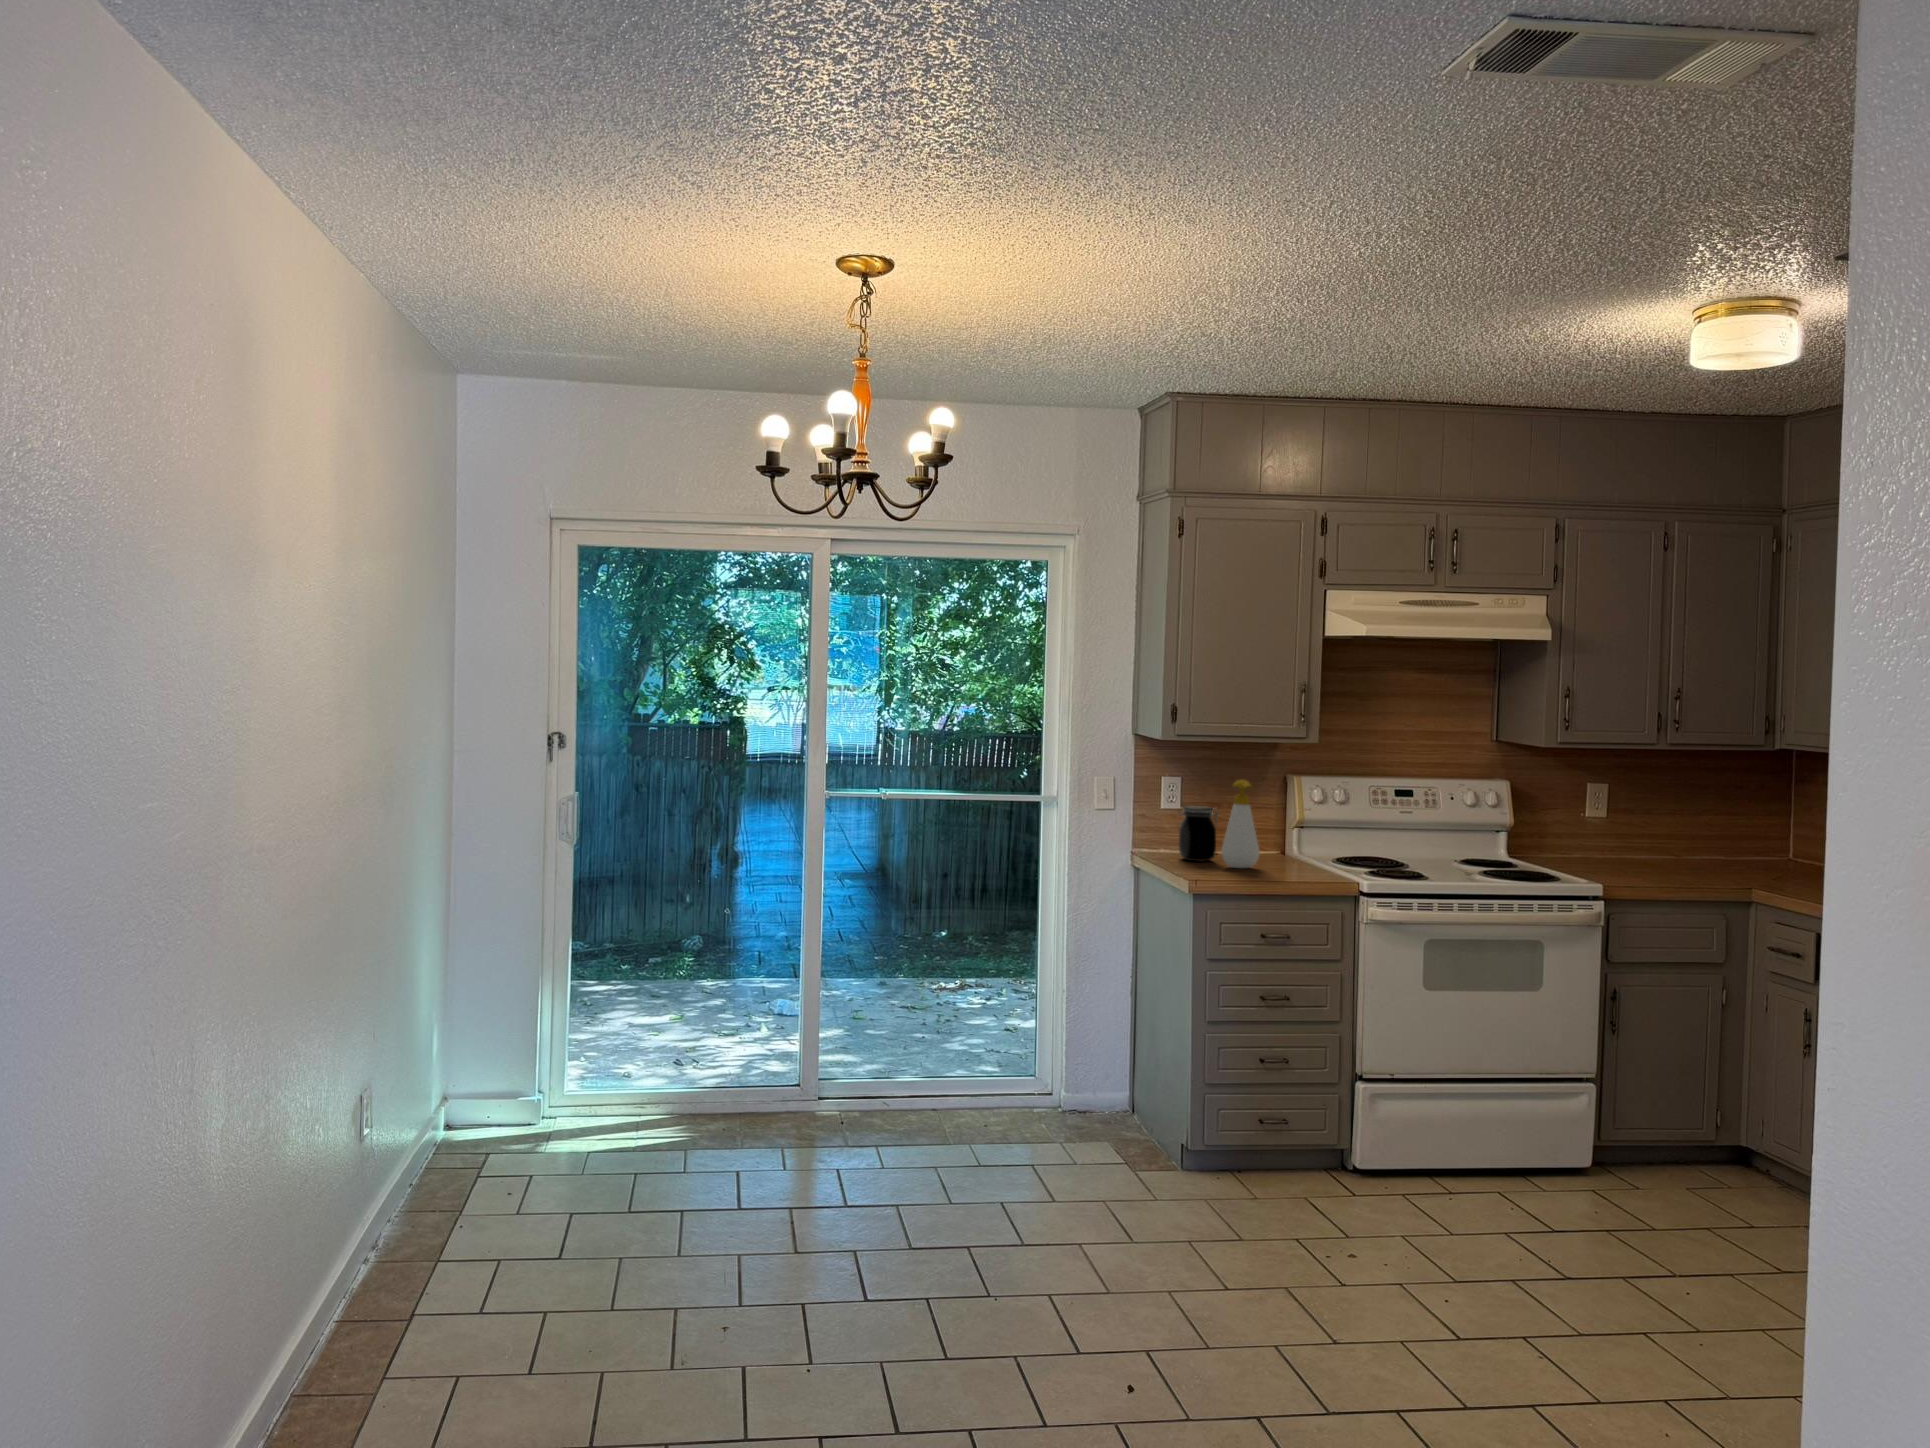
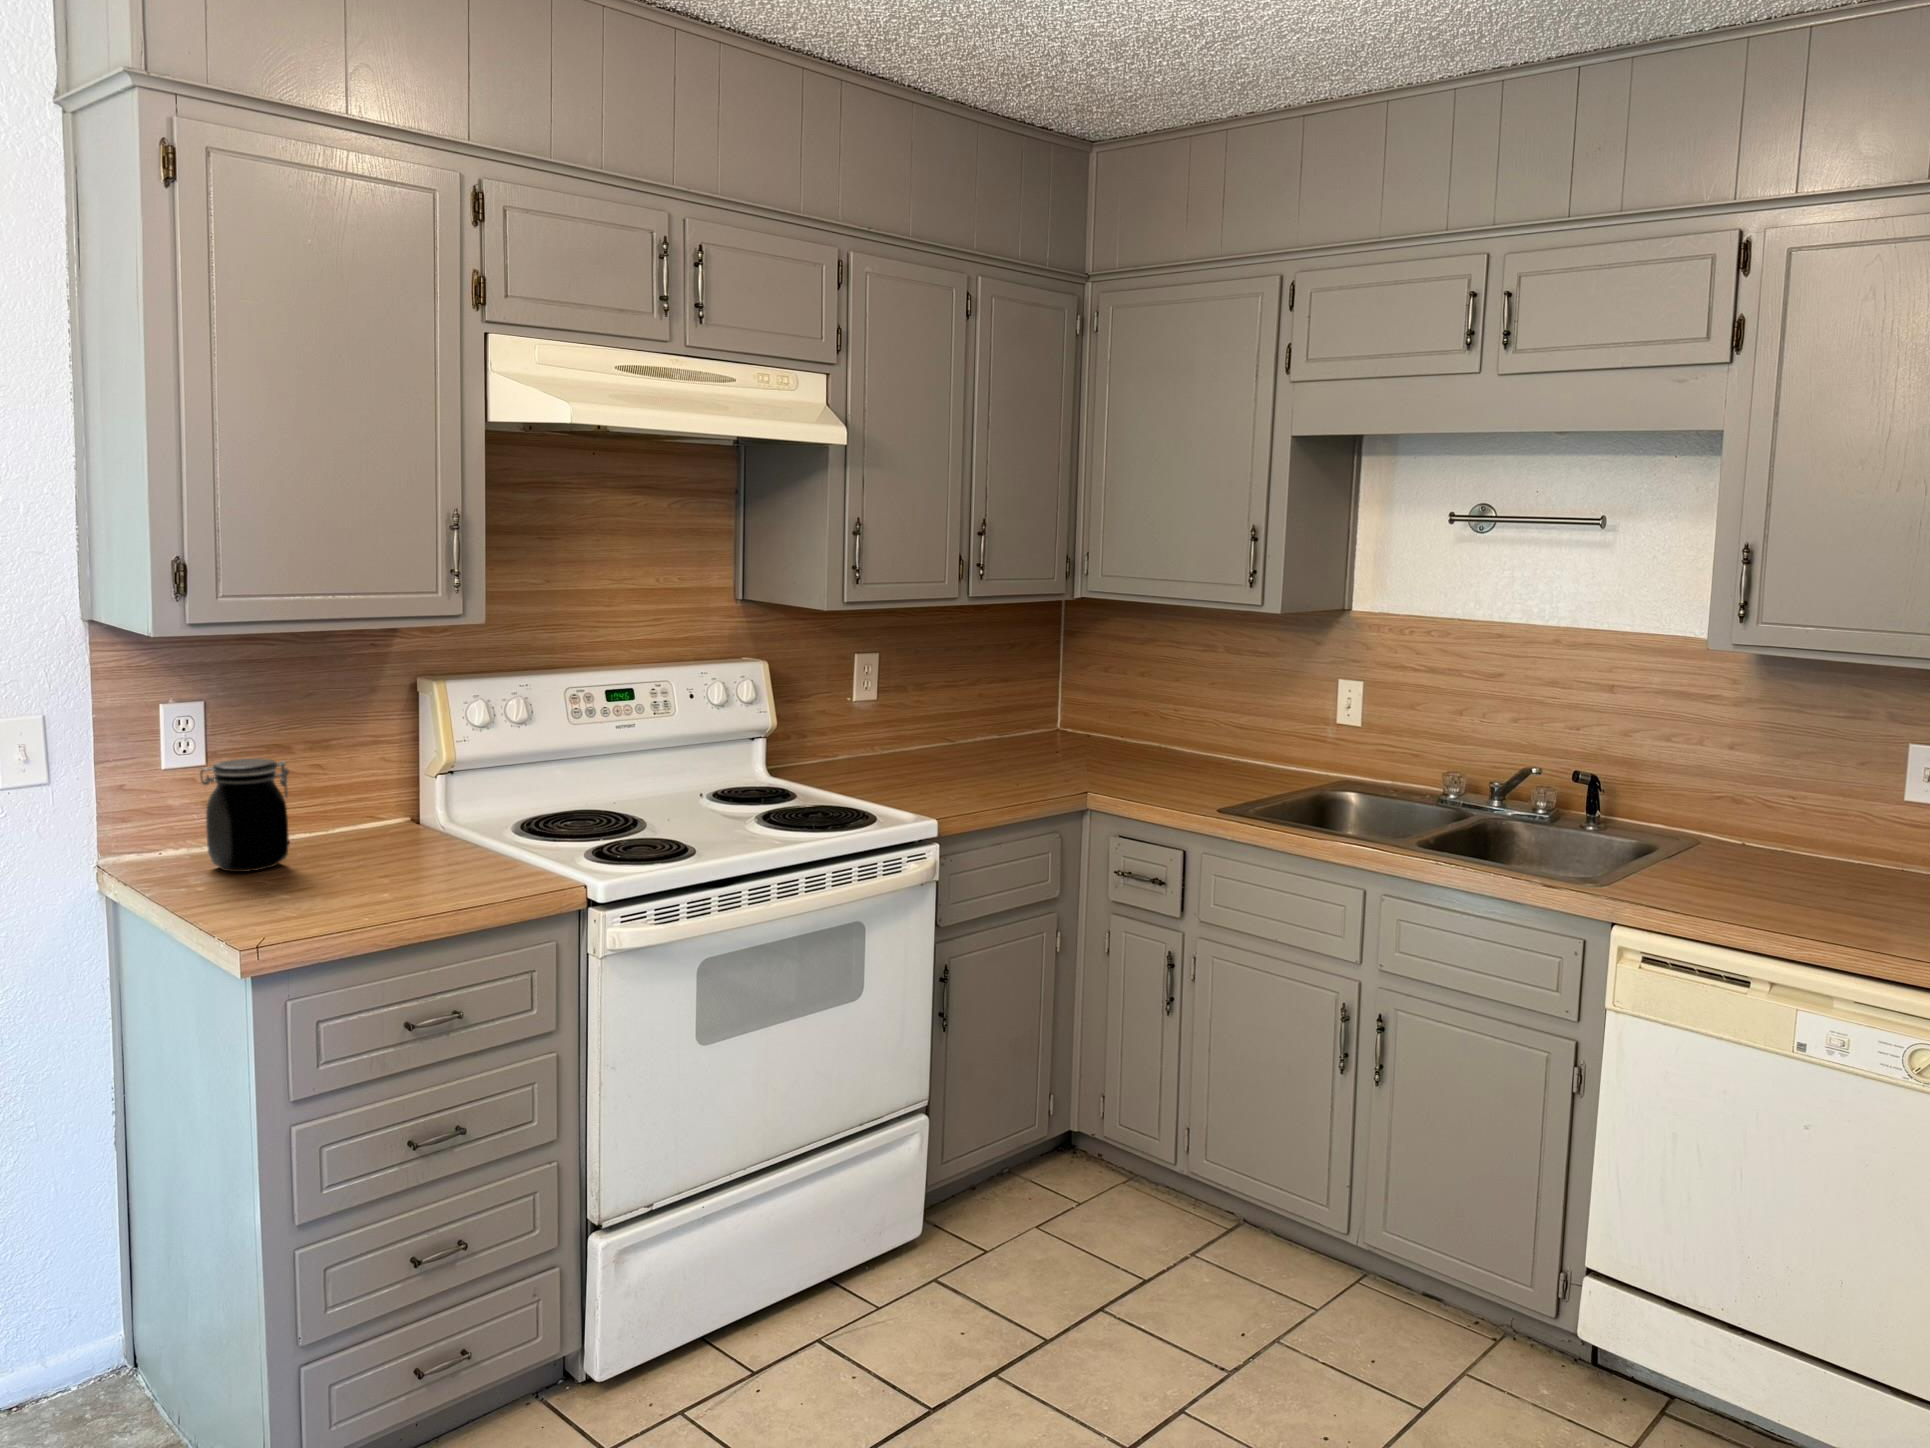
soap bottle: present [1222,780,1259,868] -> none [303,706,382,880]

